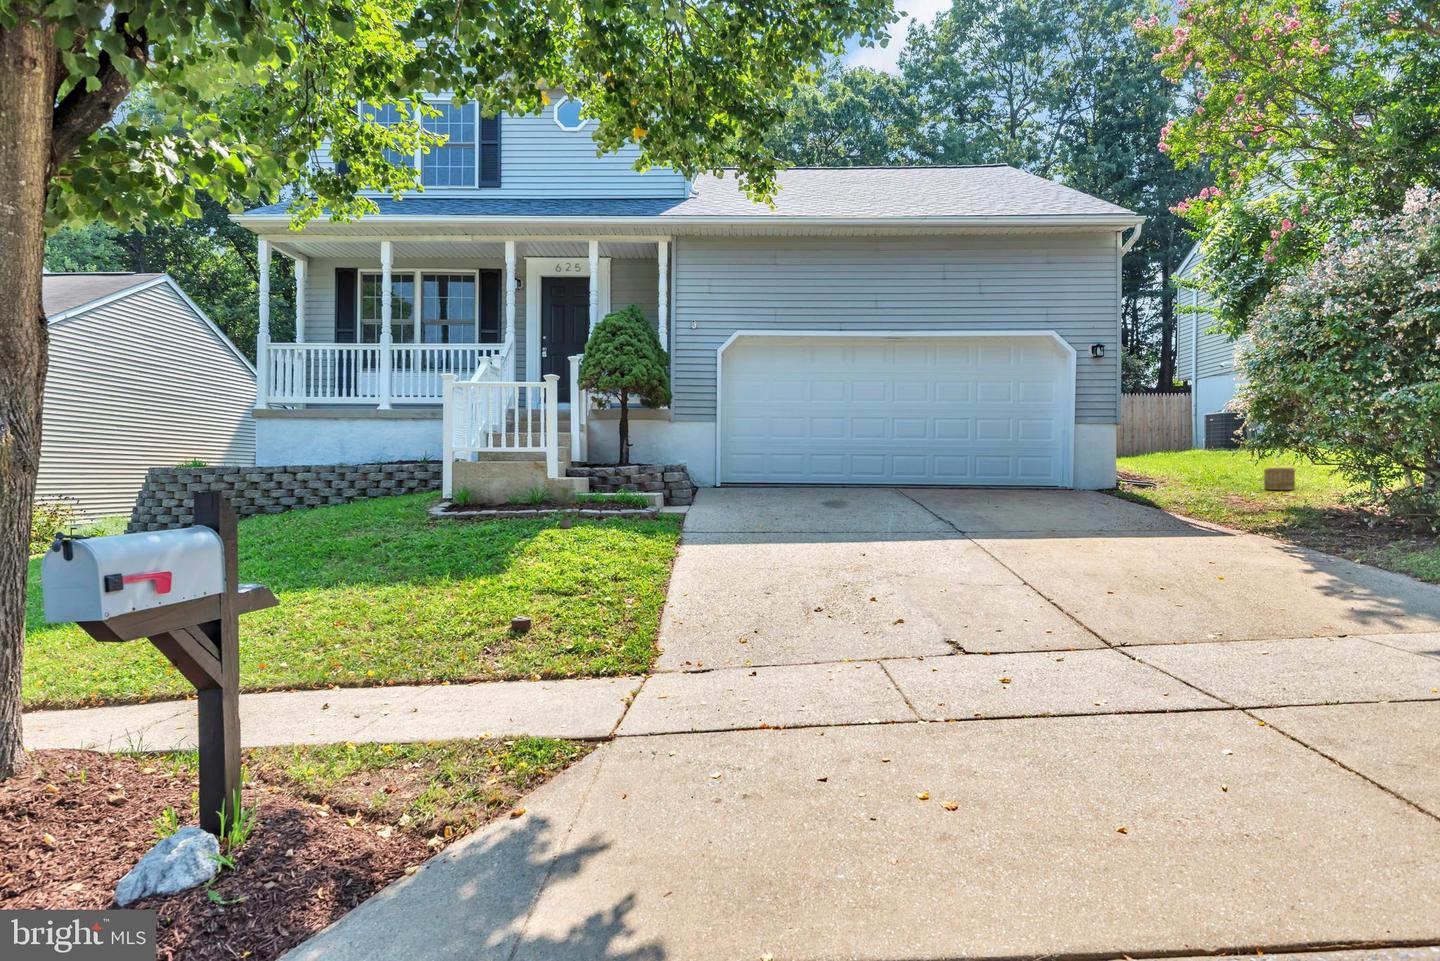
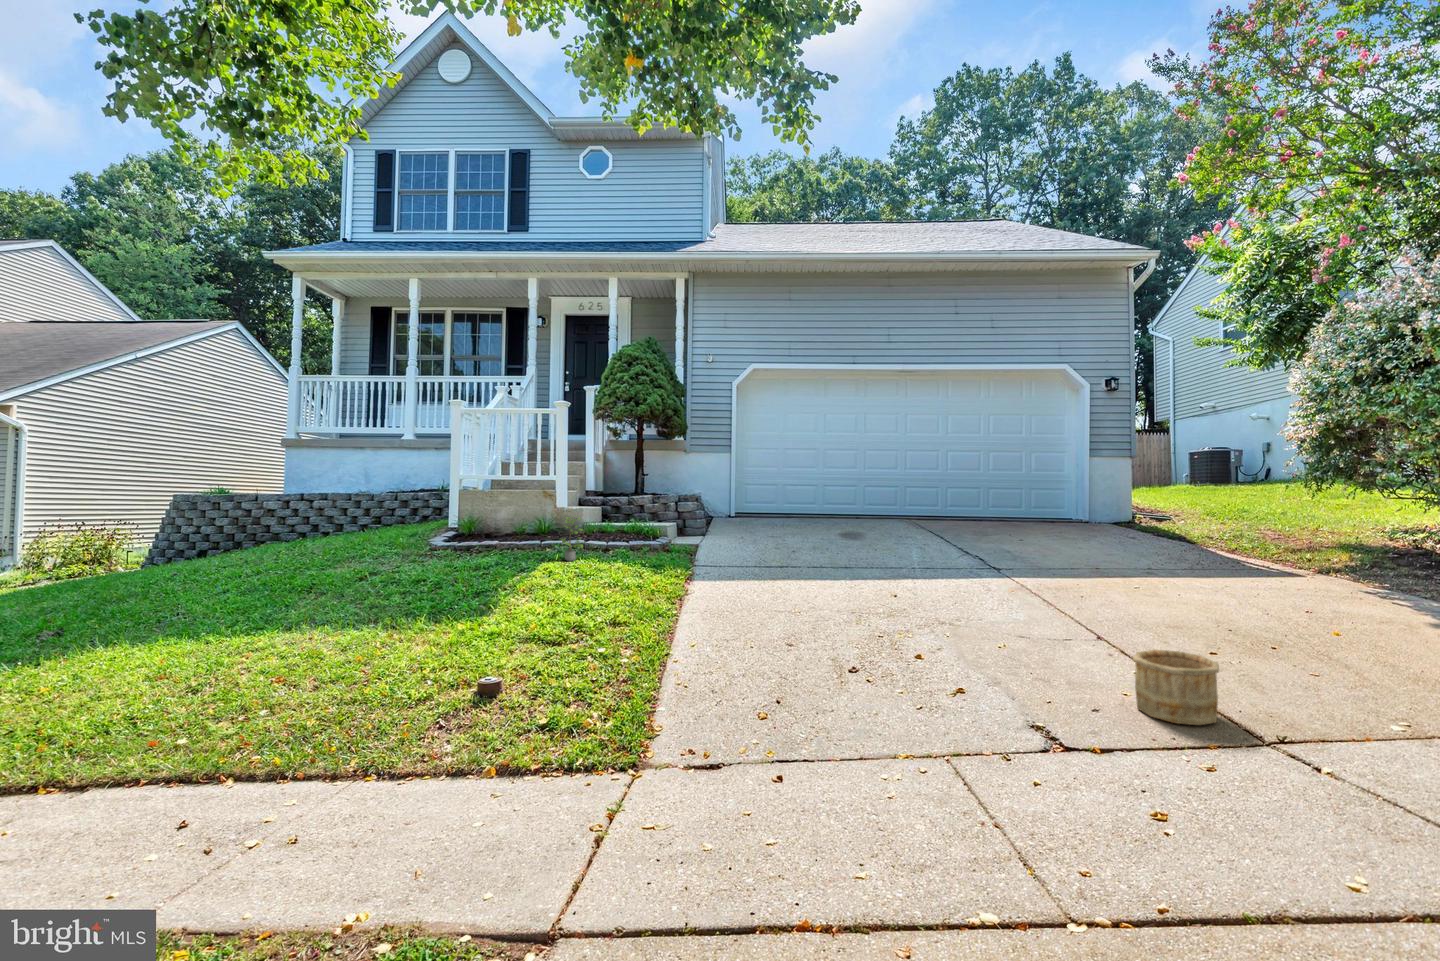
wooden bucket: present [1264,468,1296,490] -> present [1133,650,1219,725]

